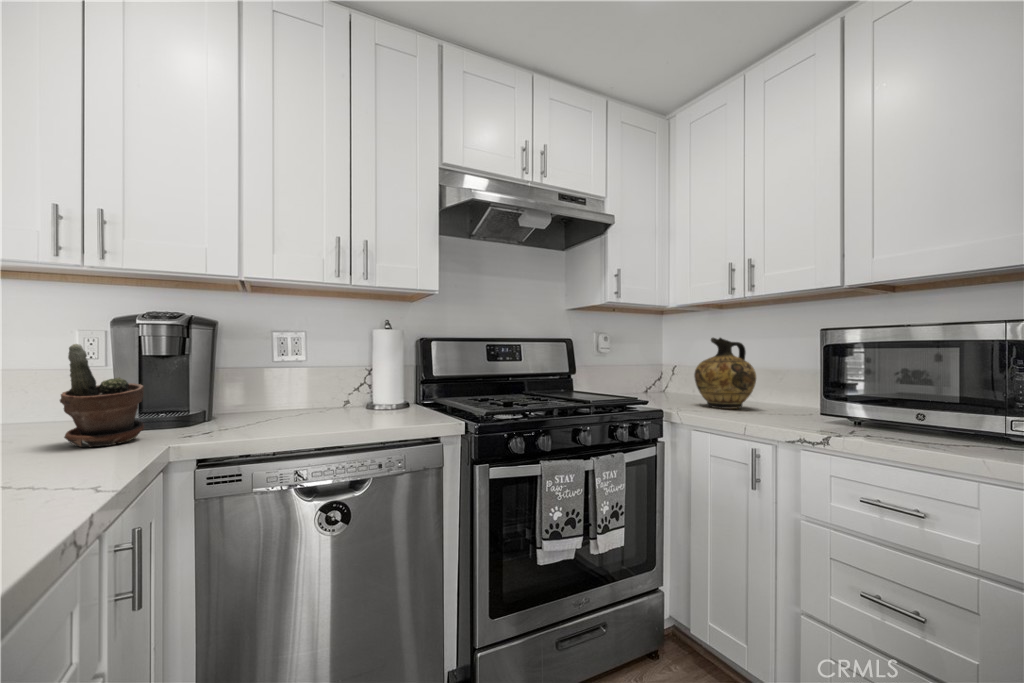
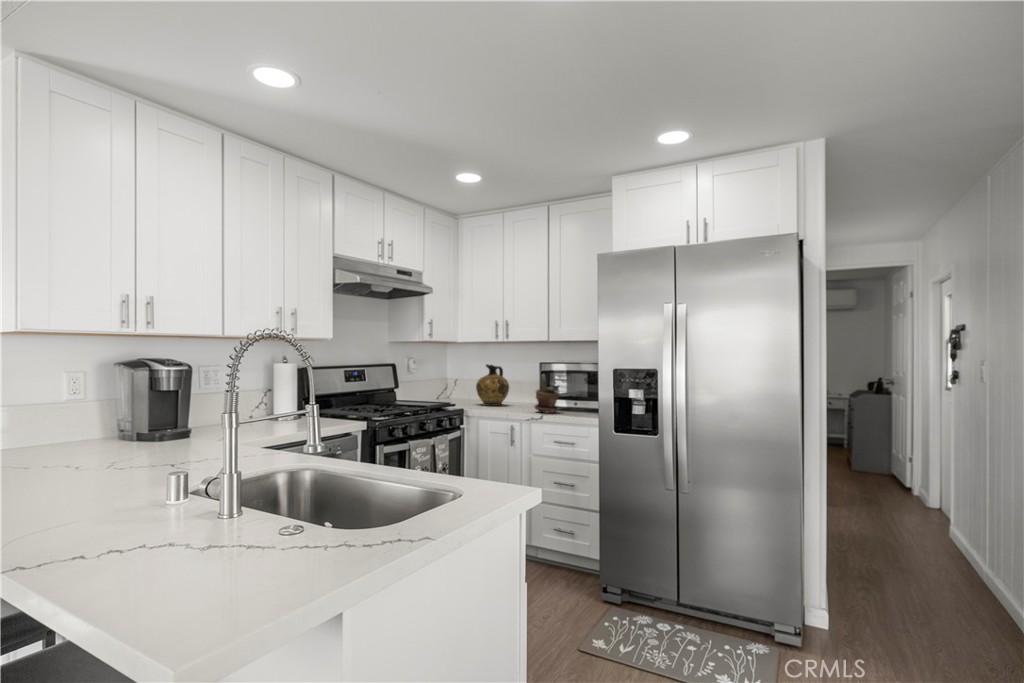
potted plant: present [60,344,144,447] -> present [534,374,559,413]

